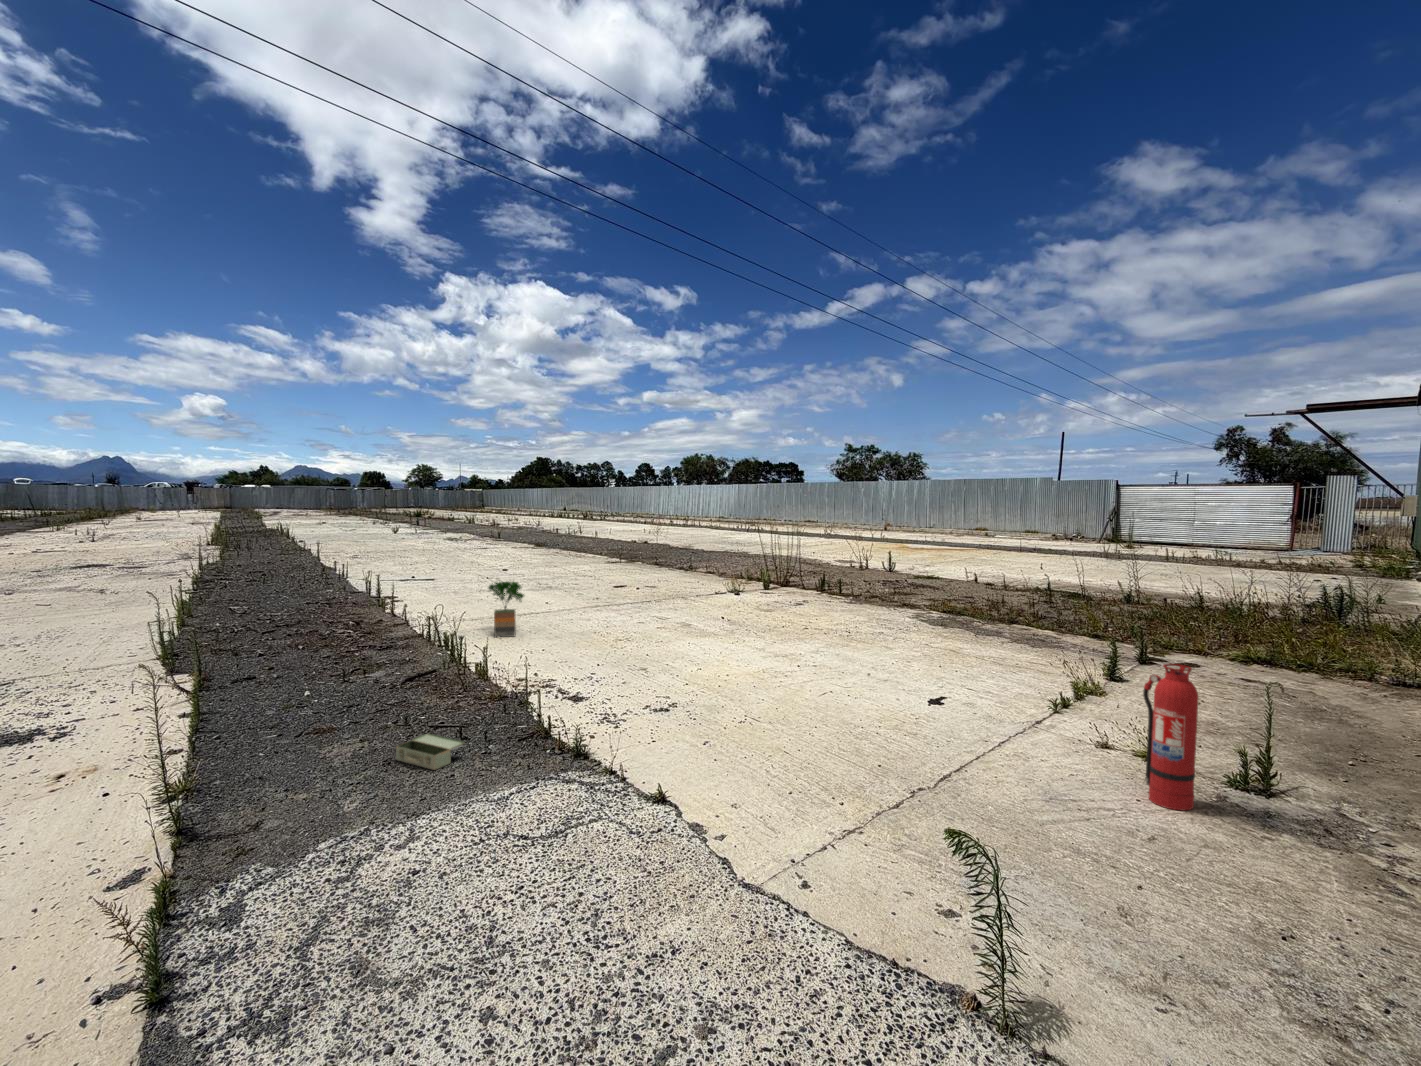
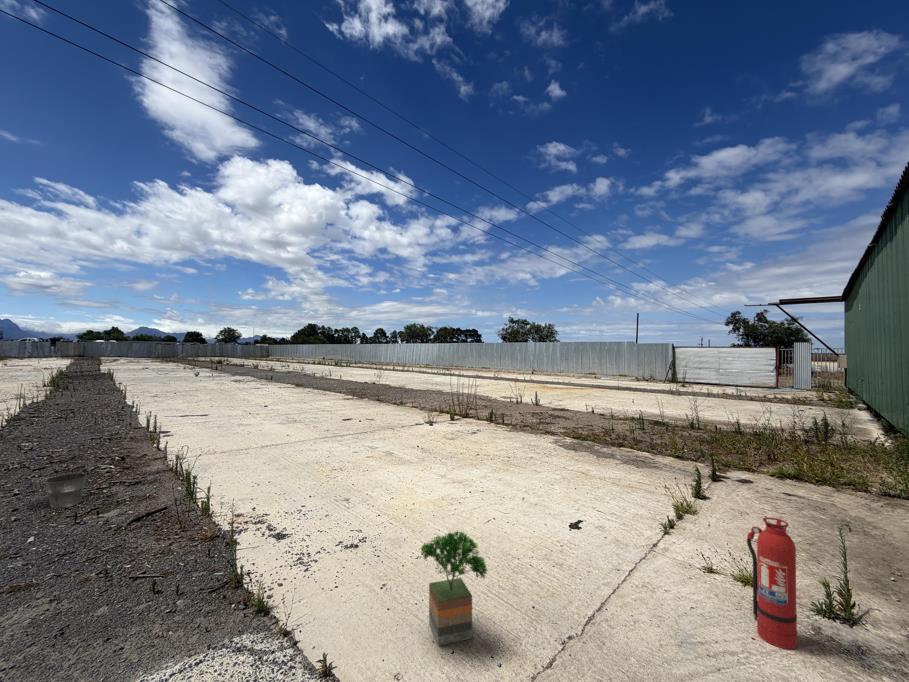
potted tree: present [488,581,524,637] -> present [421,531,487,646]
bucket: none [245,628,296,669] -> present [42,473,87,508]
toolbox: present [396,734,464,770] -> none [114,585,179,629]

